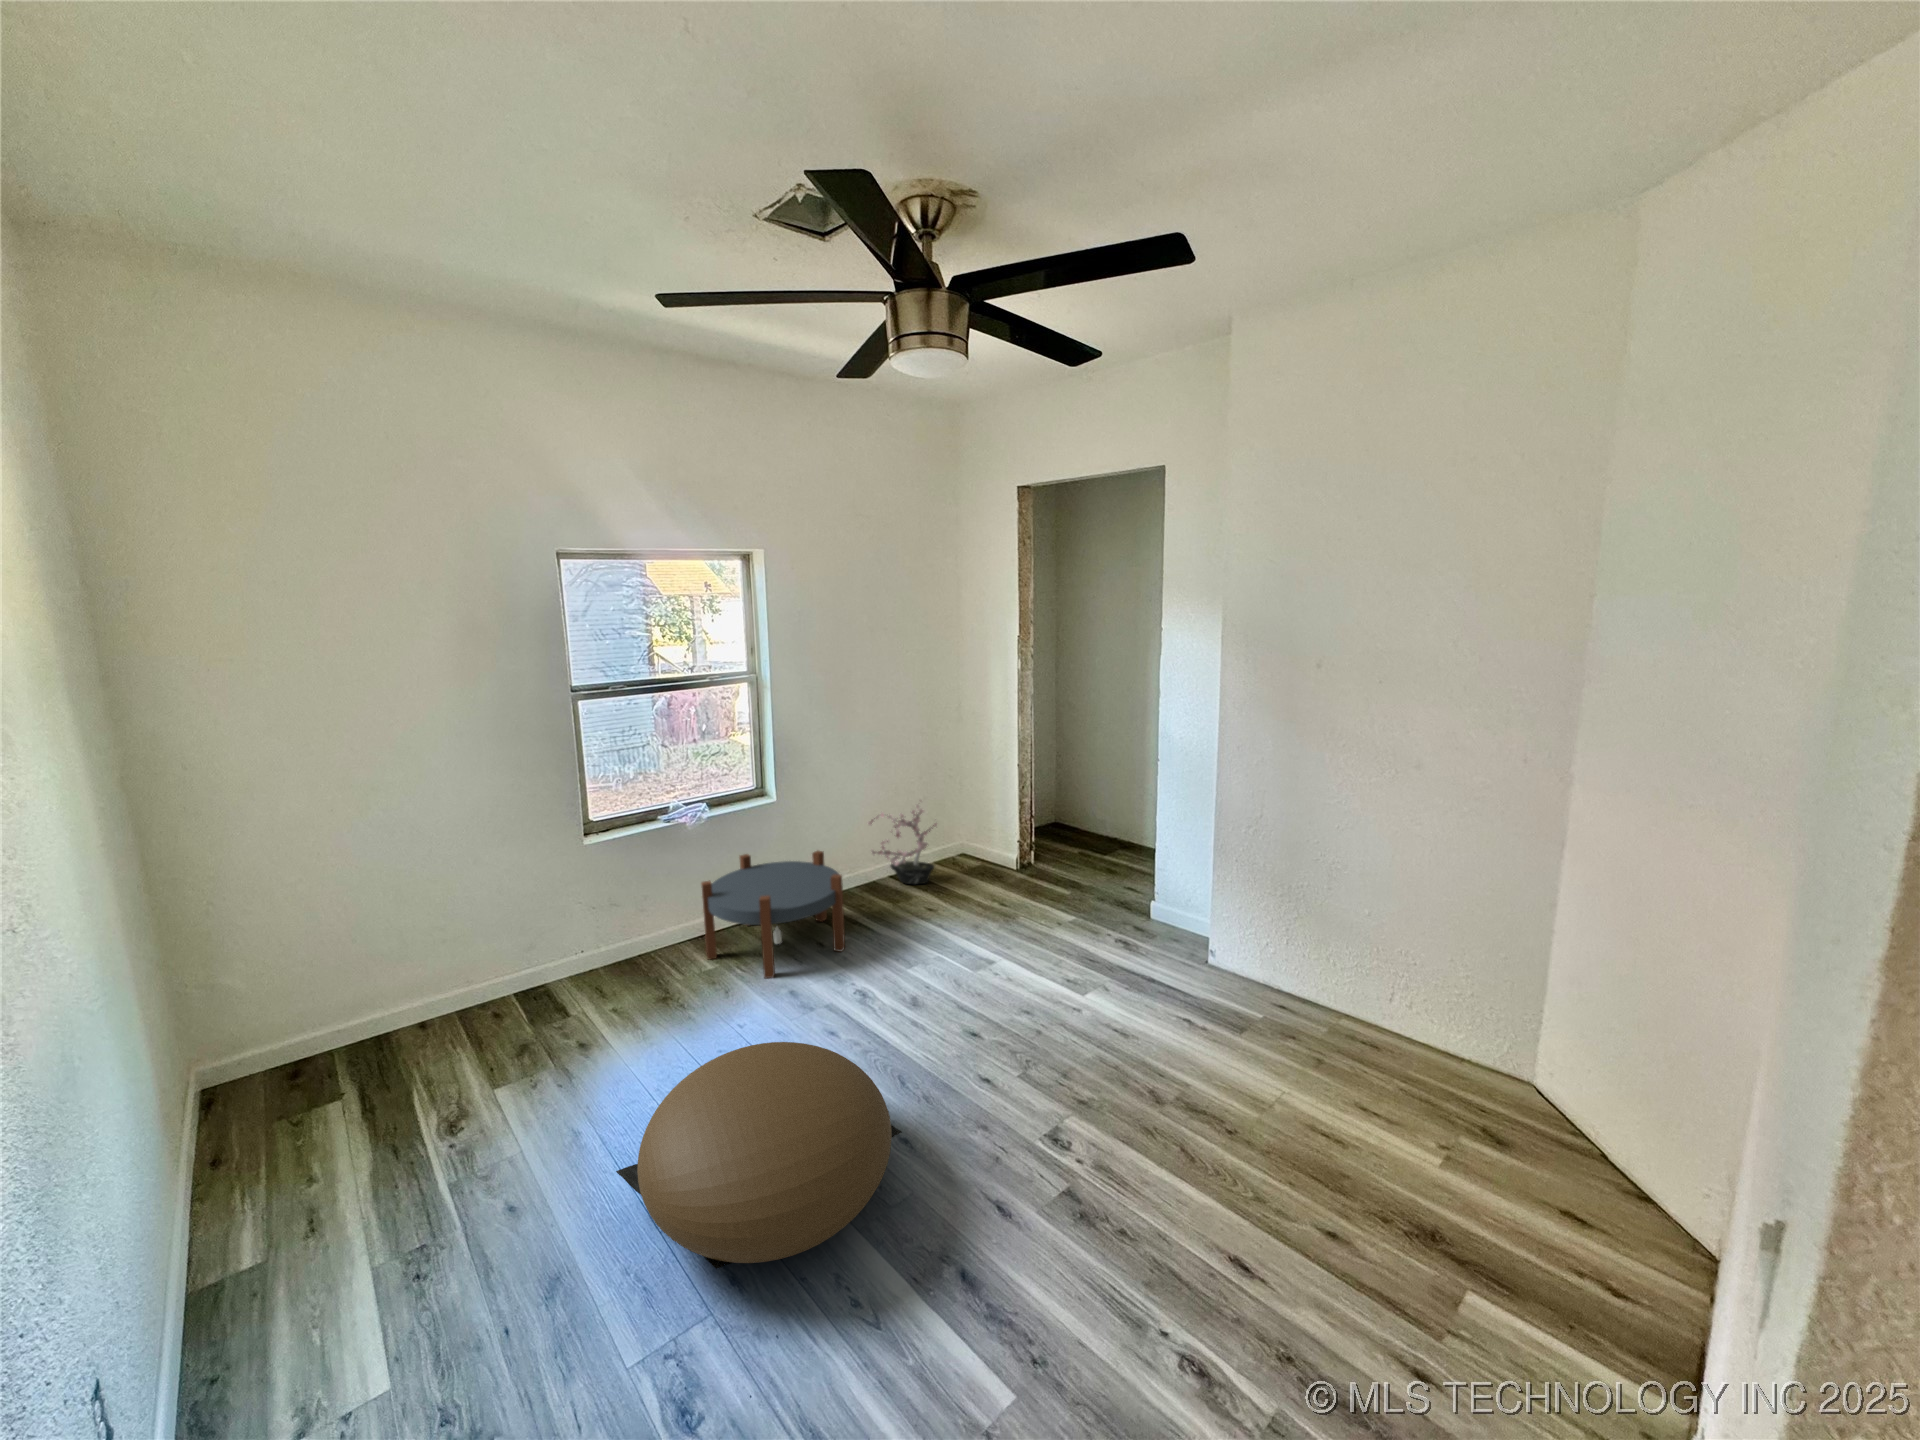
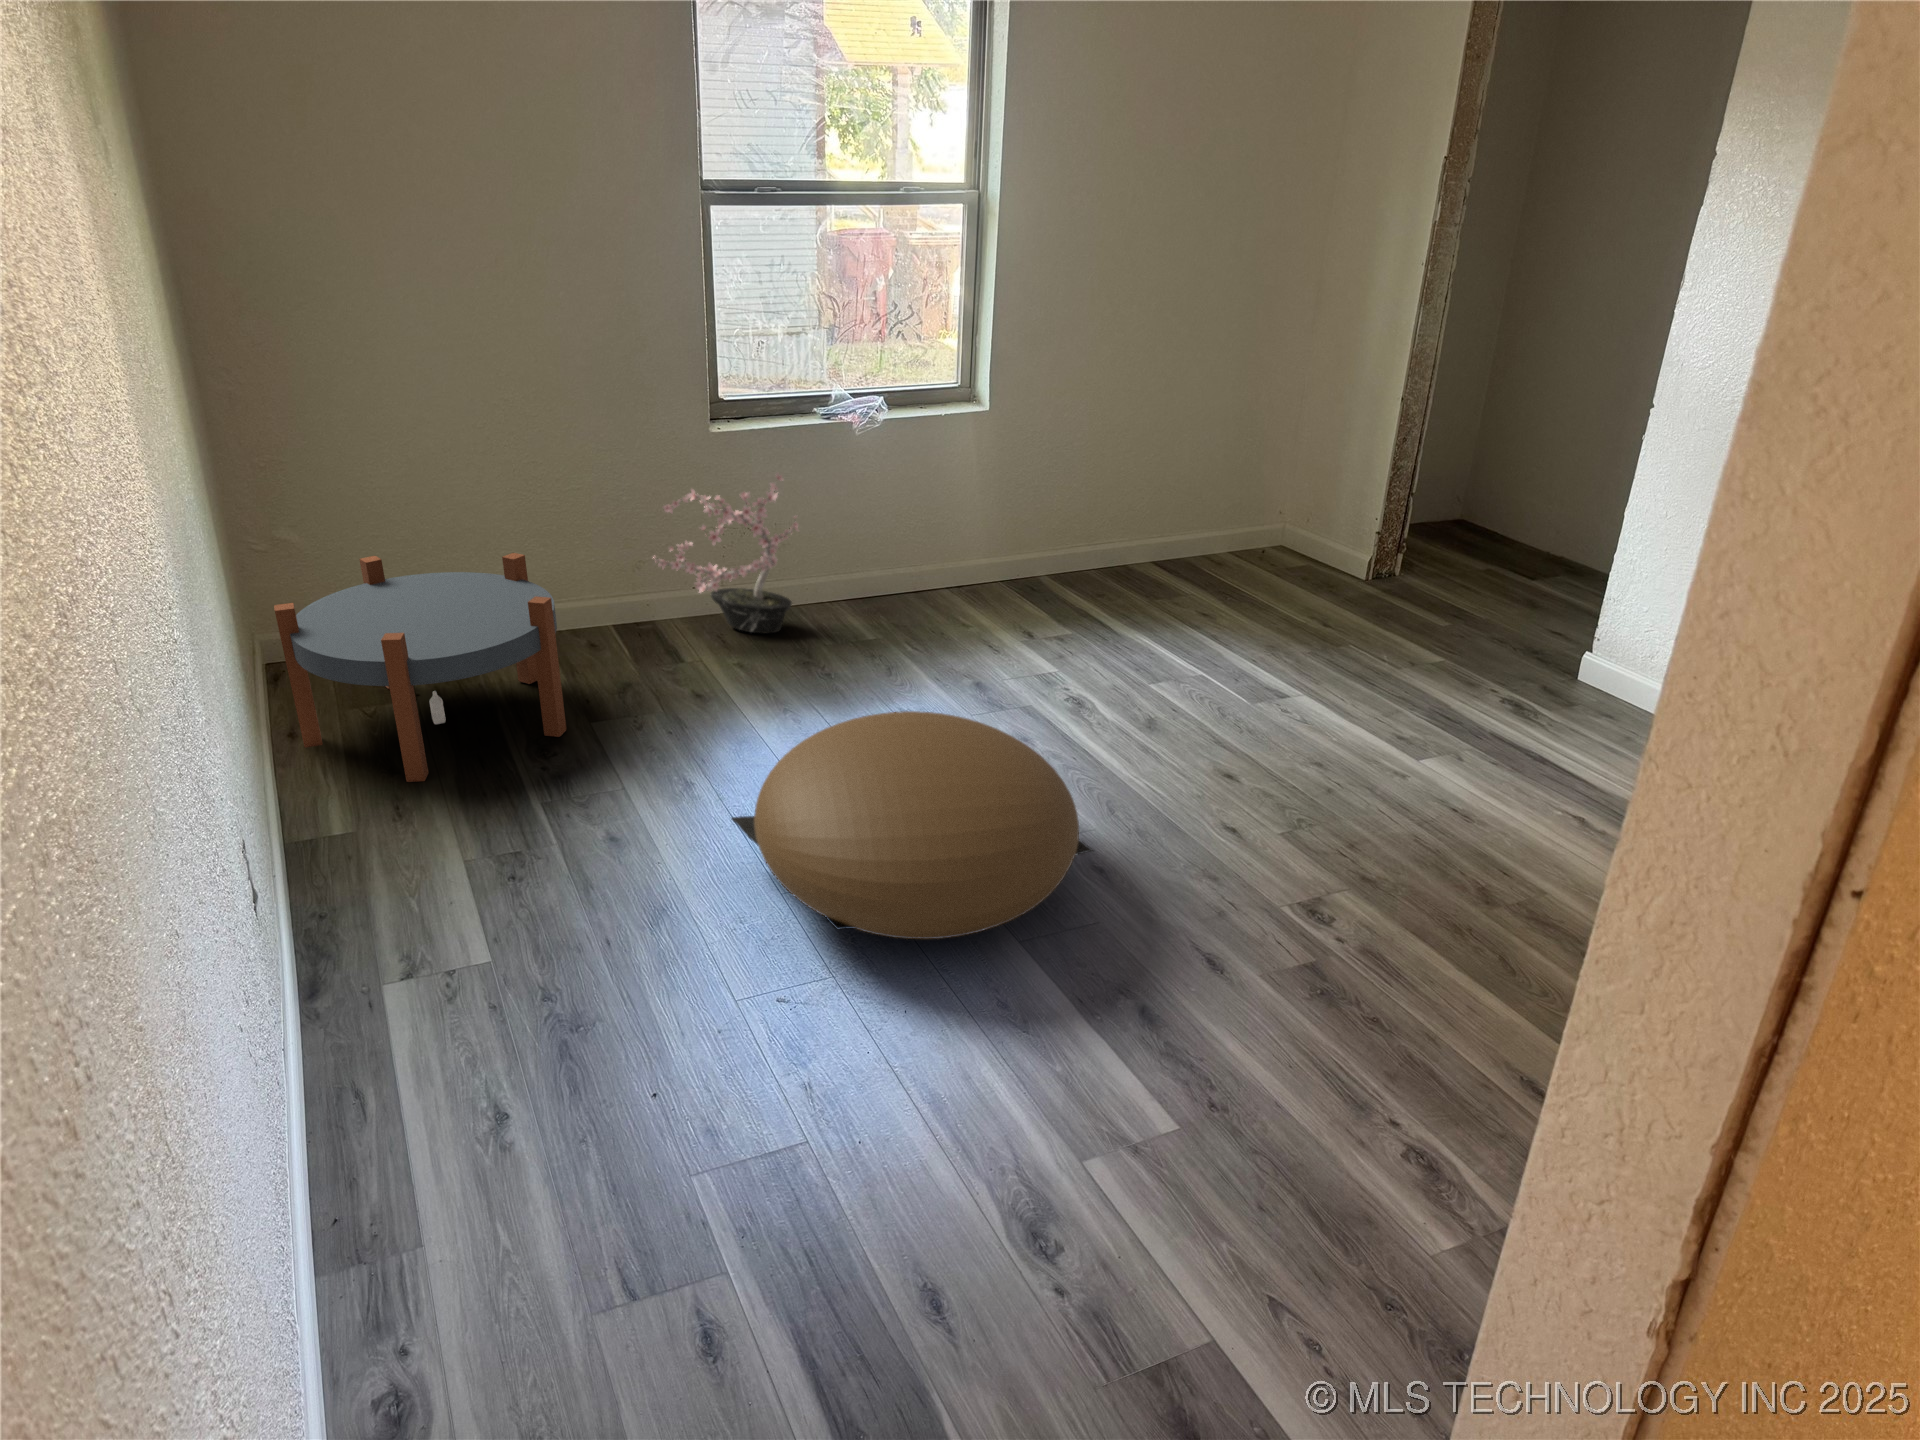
potted plant: present [868,805,937,884] -> present [653,474,798,633]
side table: present [701,851,845,978] -> present [274,553,566,782]

